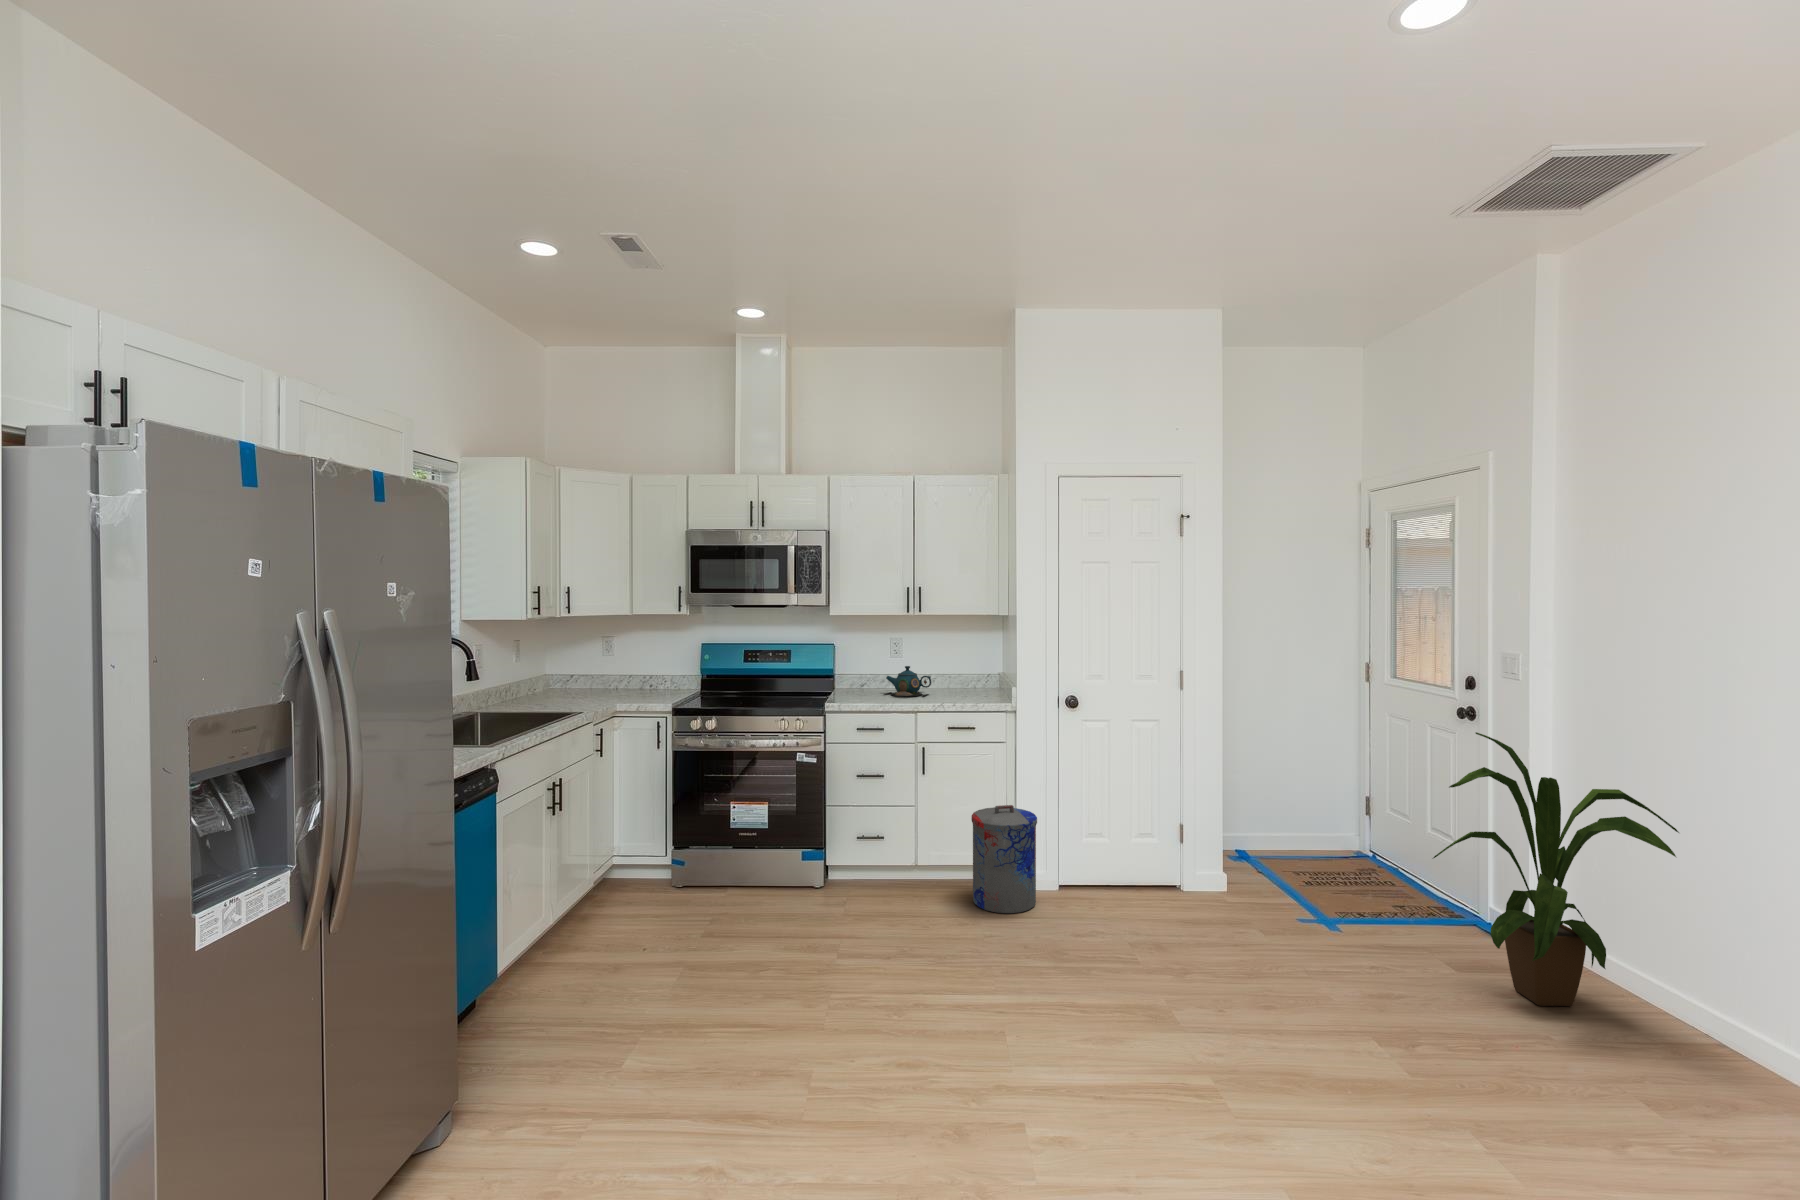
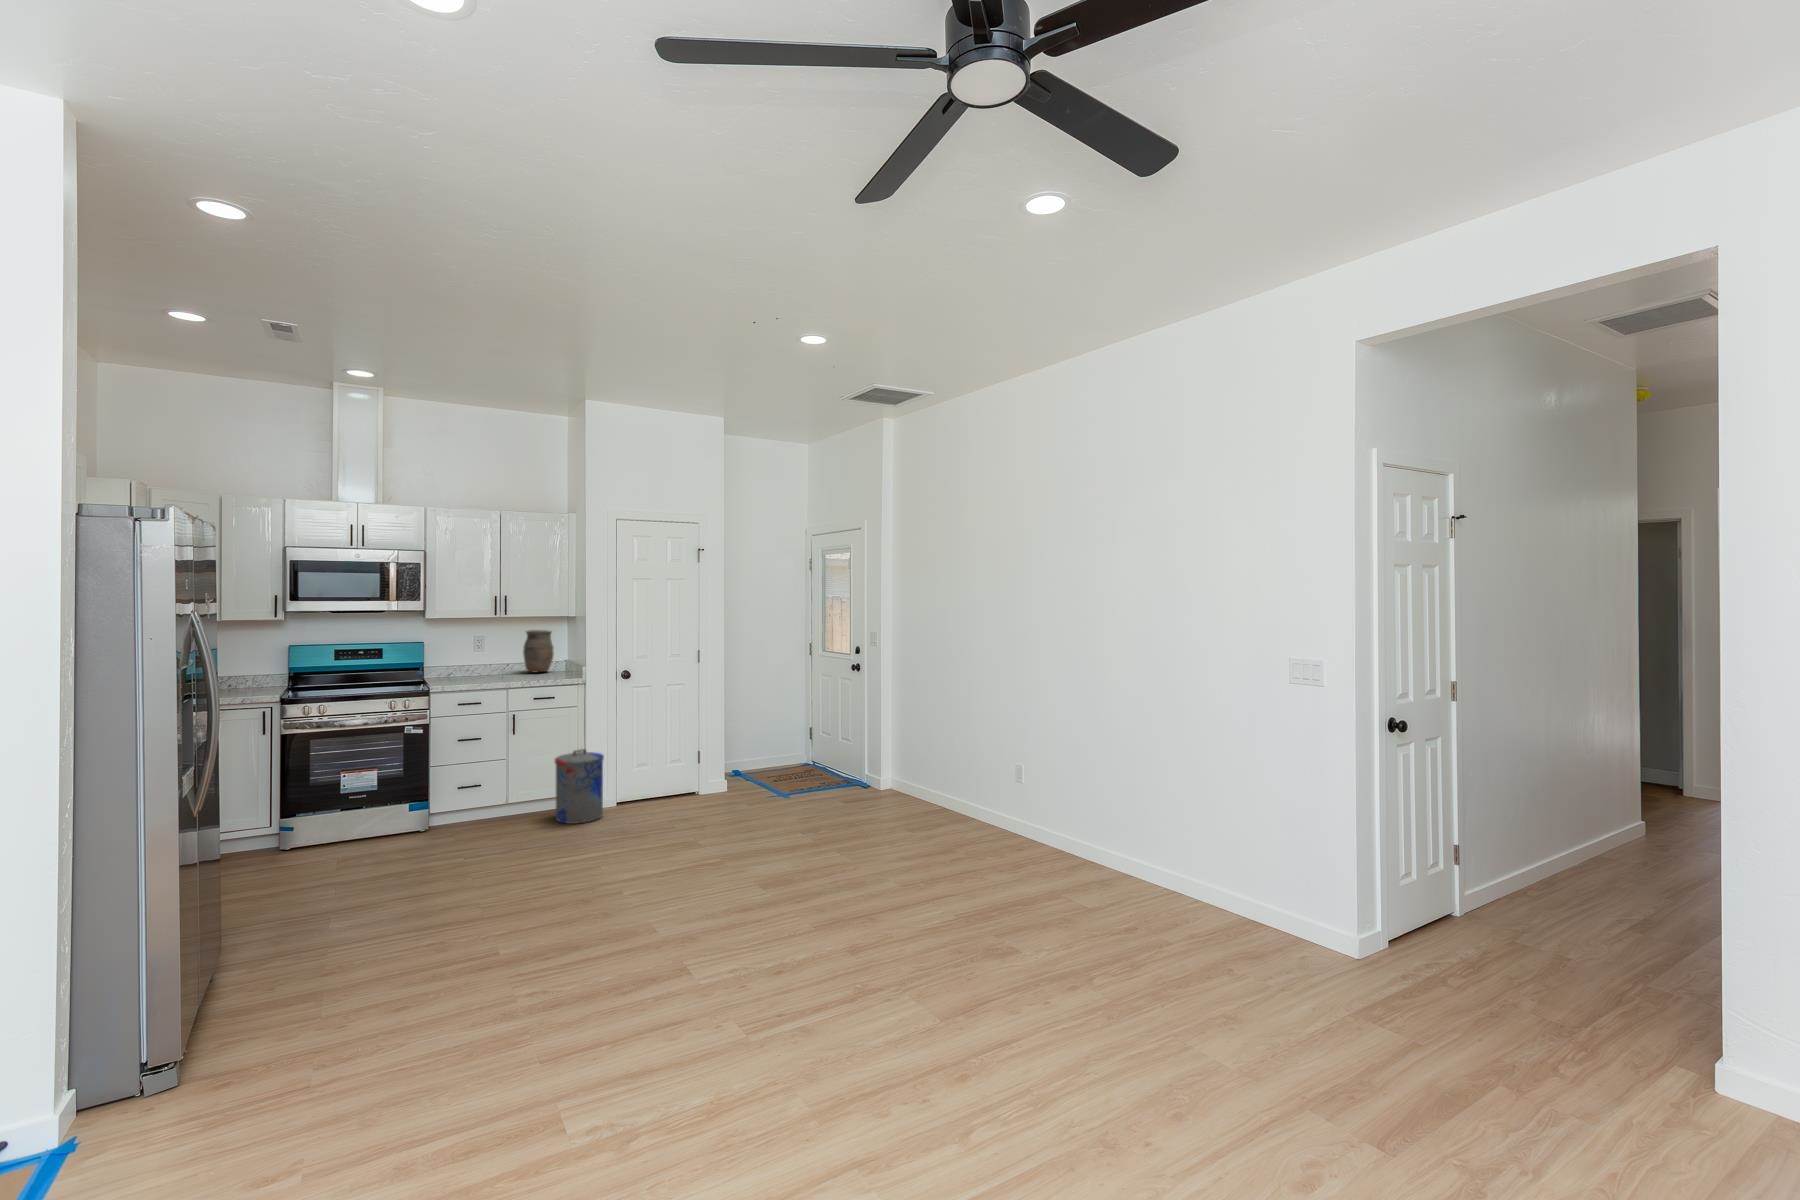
vase: none [946,633,982,690] -> present [523,630,553,673]
teapot: present [886,666,931,697] -> none [471,656,515,680]
house plant: present [1433,732,1679,1006] -> none [836,676,937,813]

